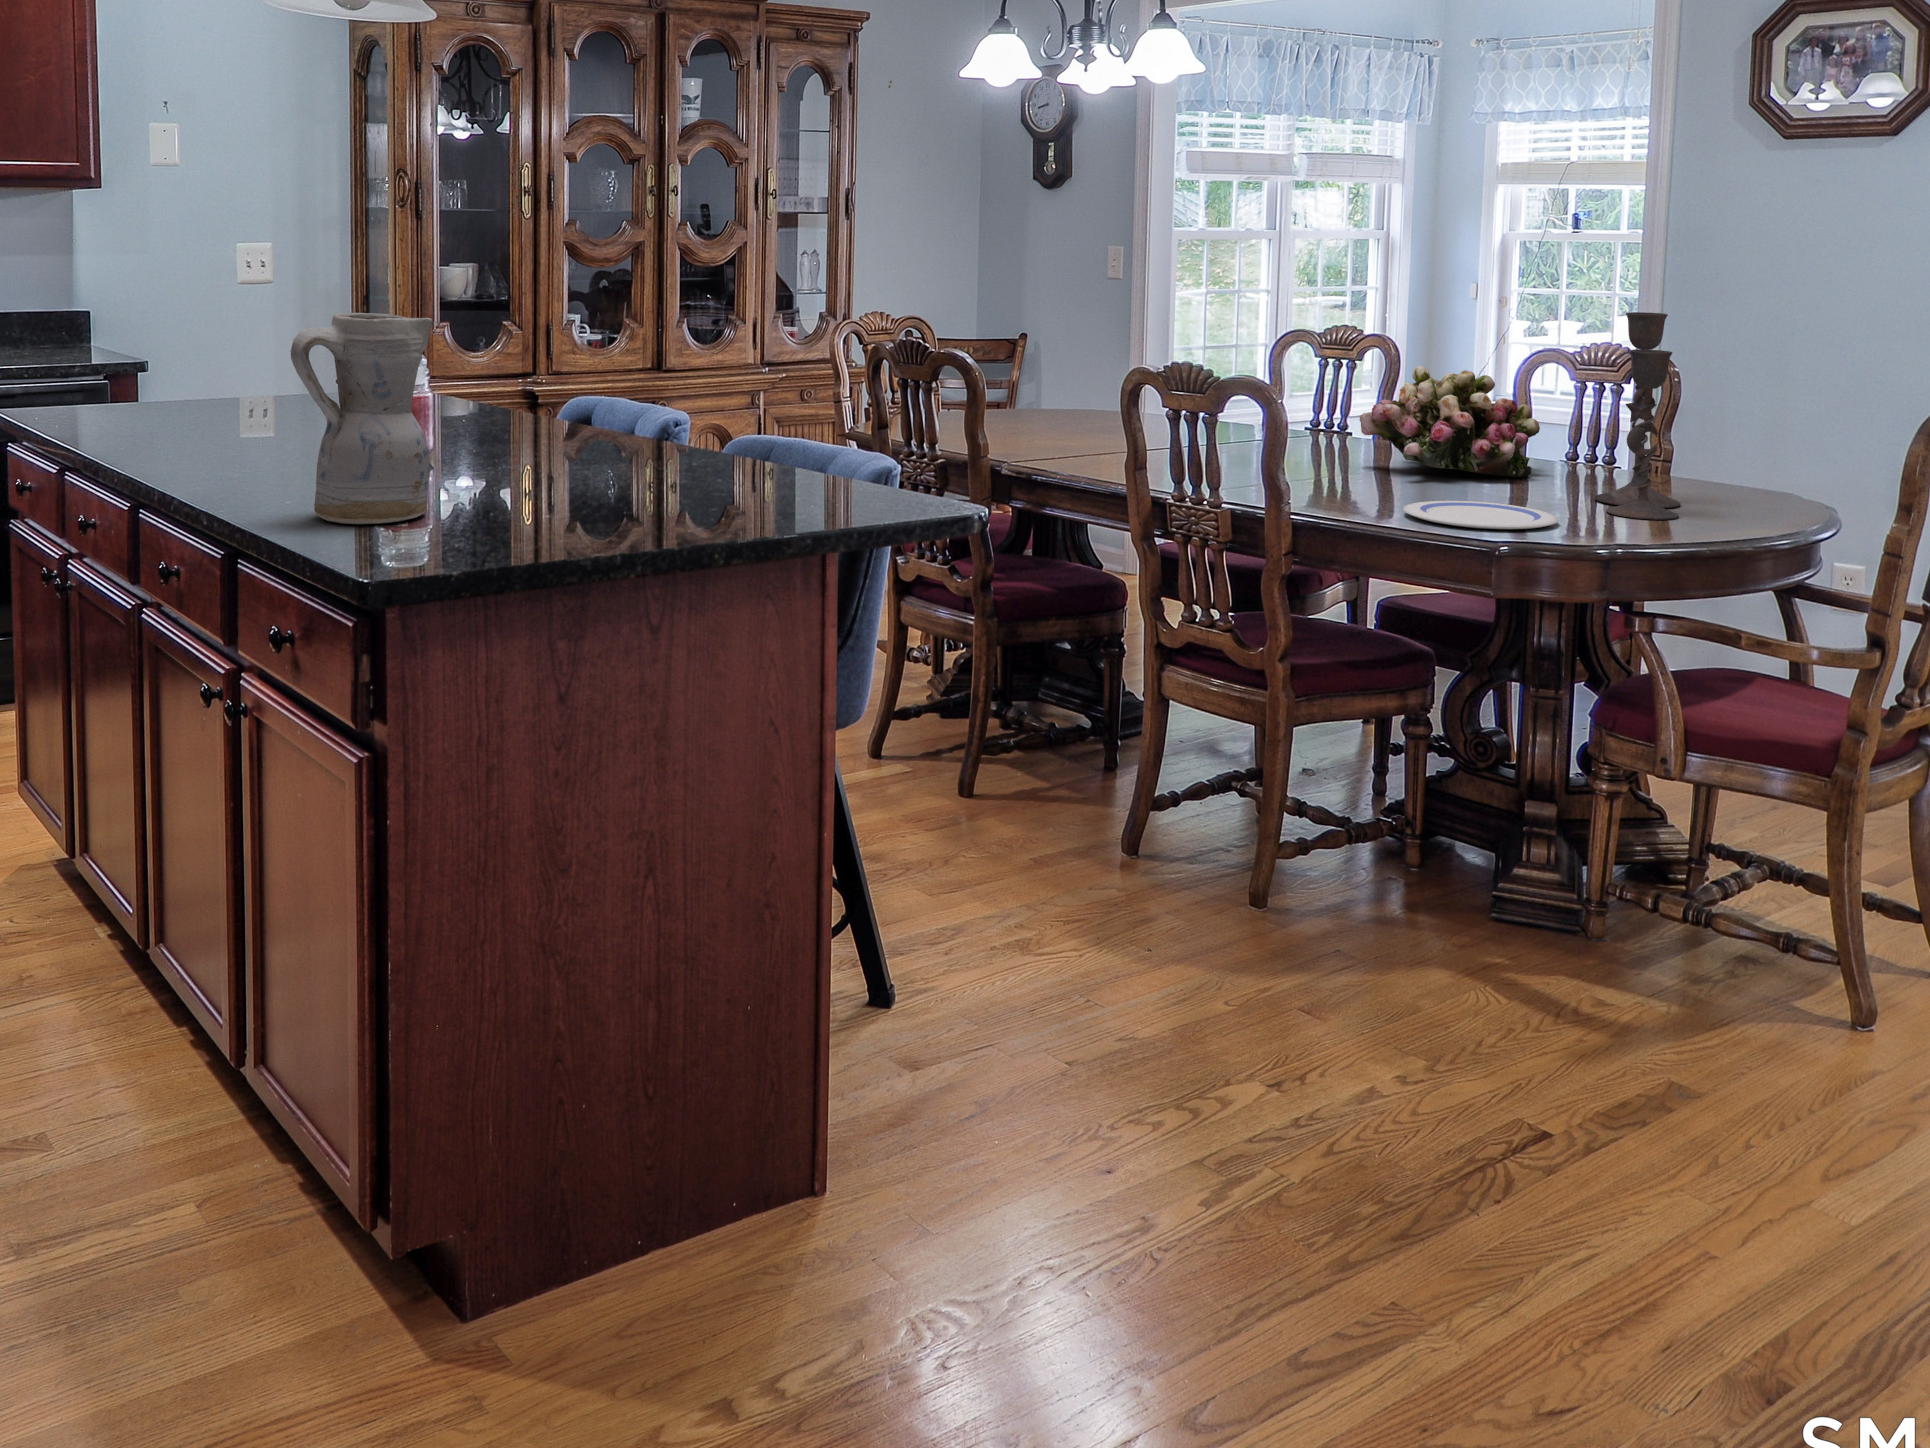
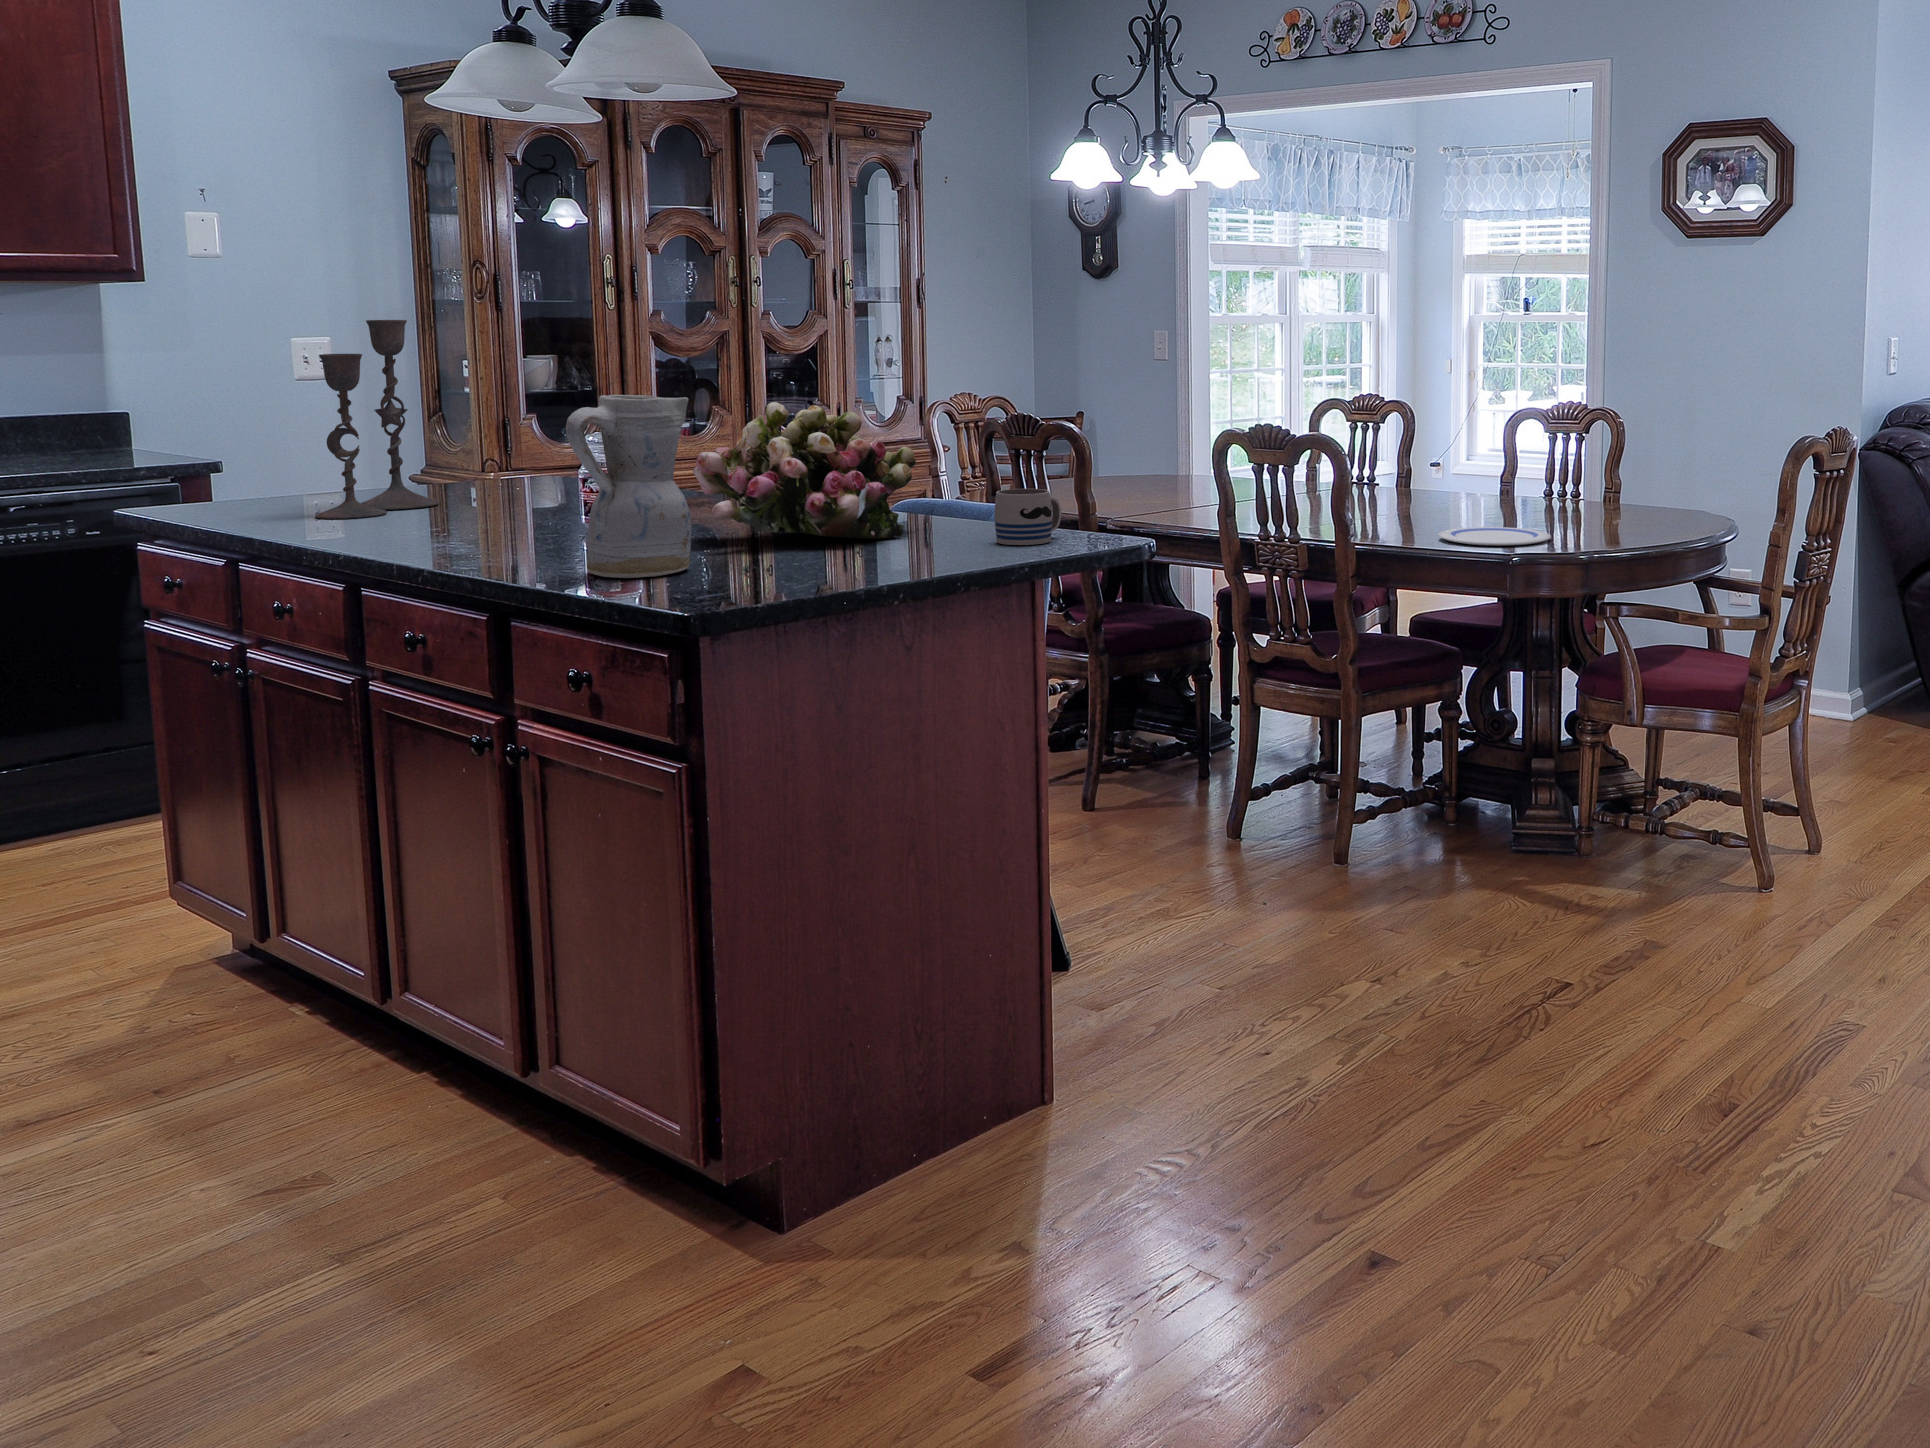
candlestick: present [1595,312,1680,520] -> present [315,320,439,519]
flower arrangement: present [1360,366,1540,477] -> present [693,402,916,538]
mug: none [791,437,875,507] -> present [995,489,1061,545]

